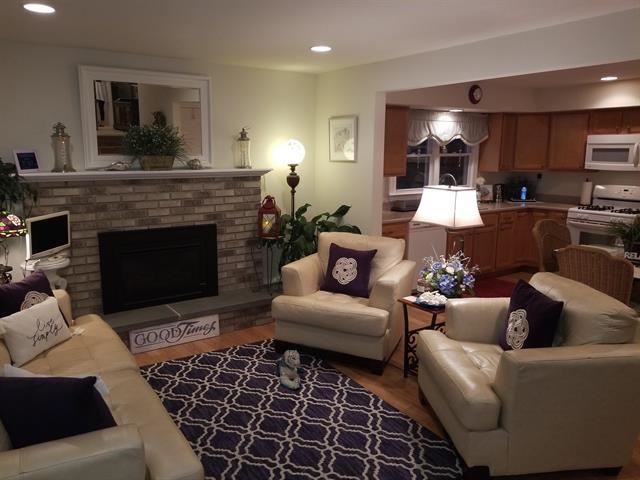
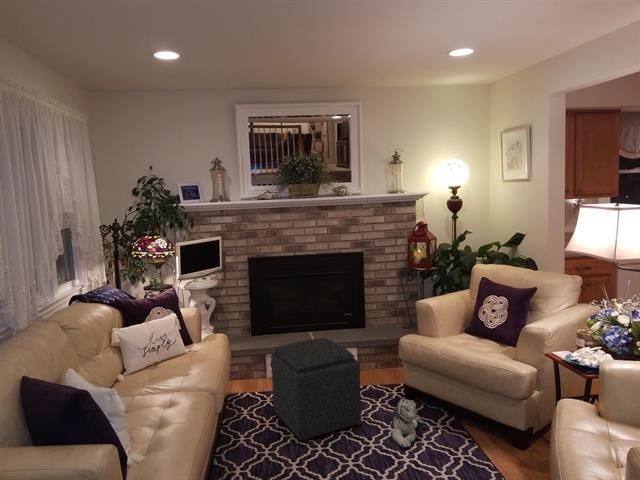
ottoman: none [160,307,250,401] -> present [271,338,361,441]

